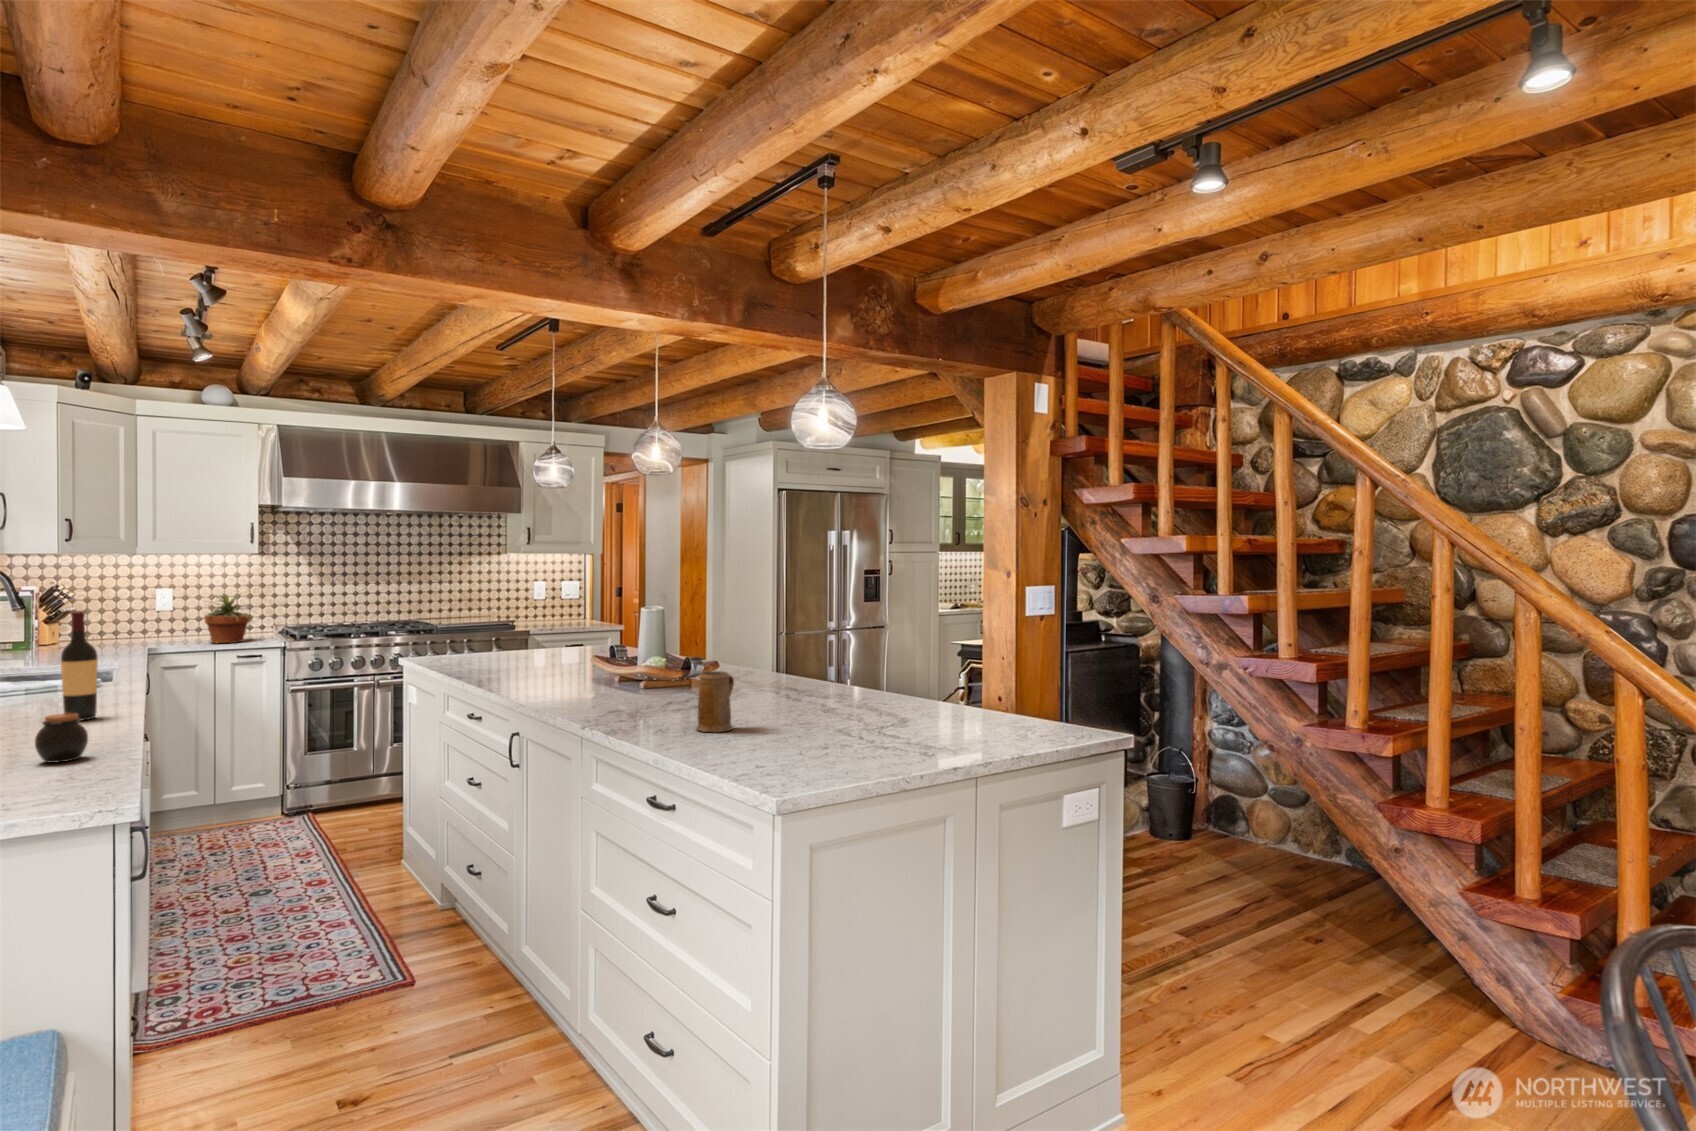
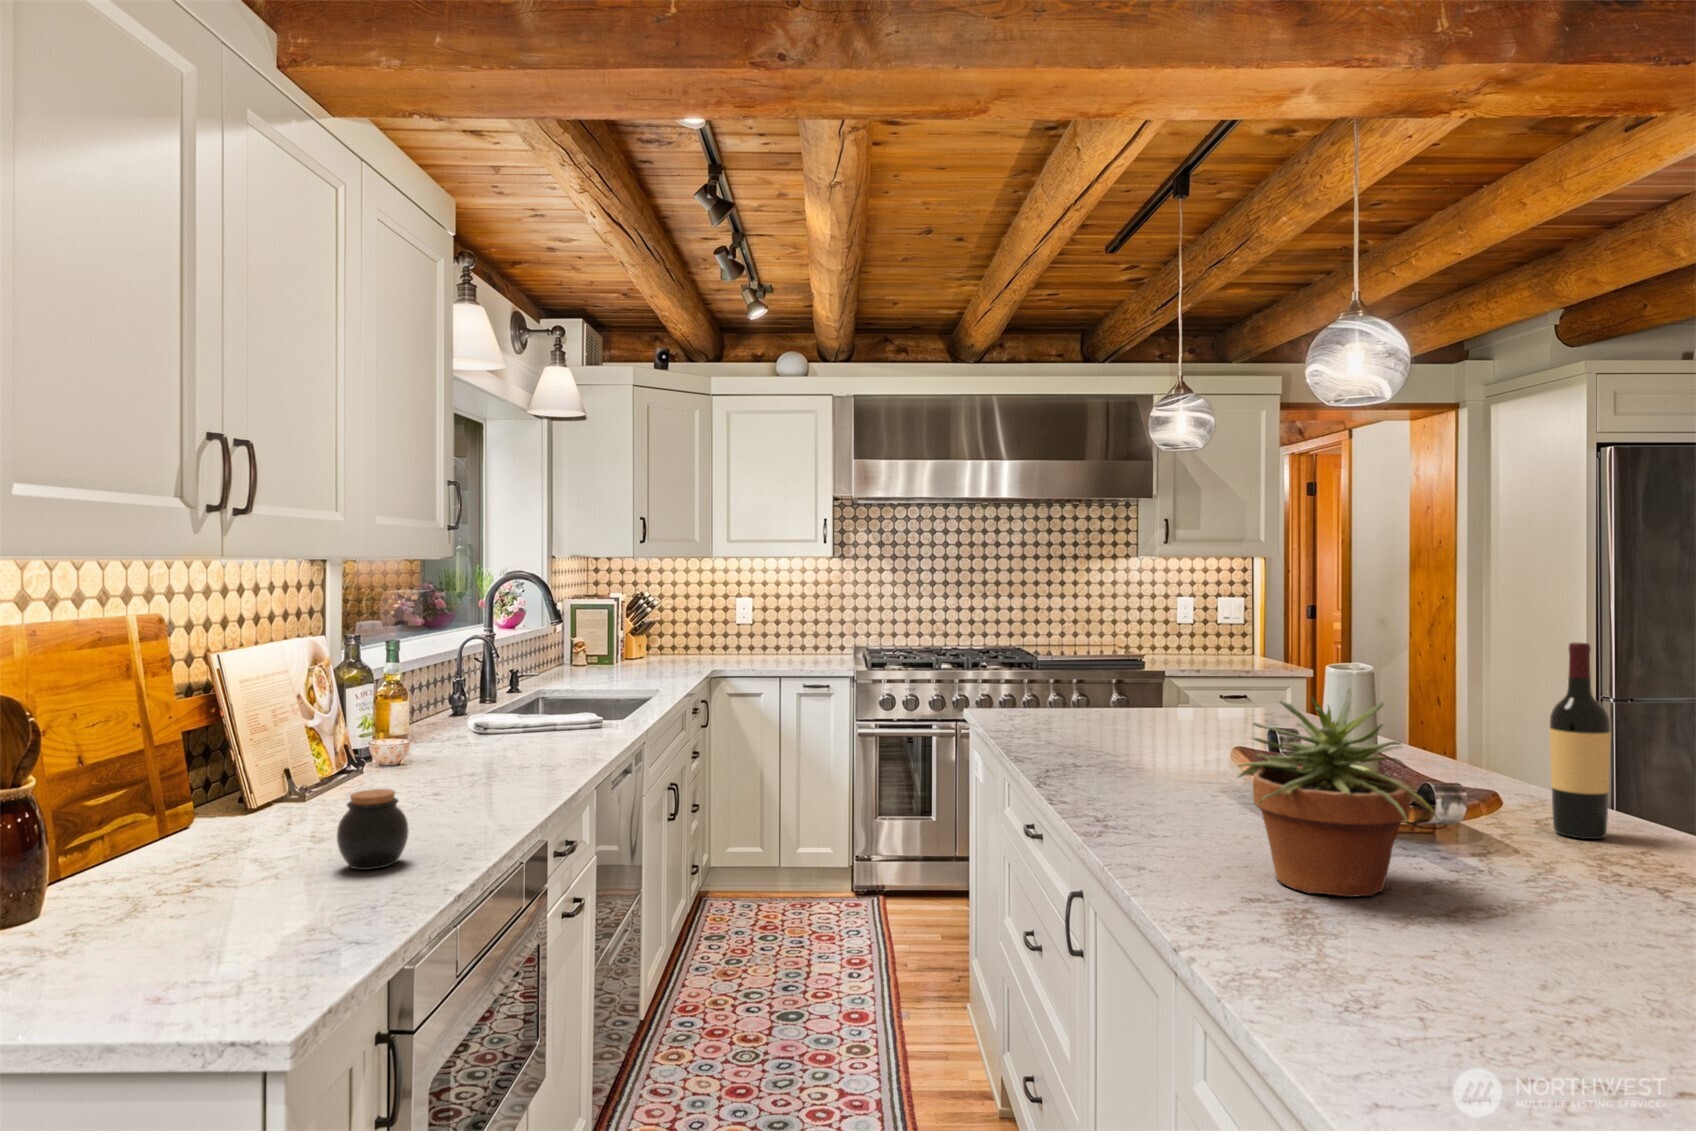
potted plant: present [204,595,252,643] -> present [1238,689,1437,897]
wine bottle: present [61,611,98,720] -> present [1550,643,1611,839]
mug: present [696,671,734,732] -> none [1522,836,1641,1018]

